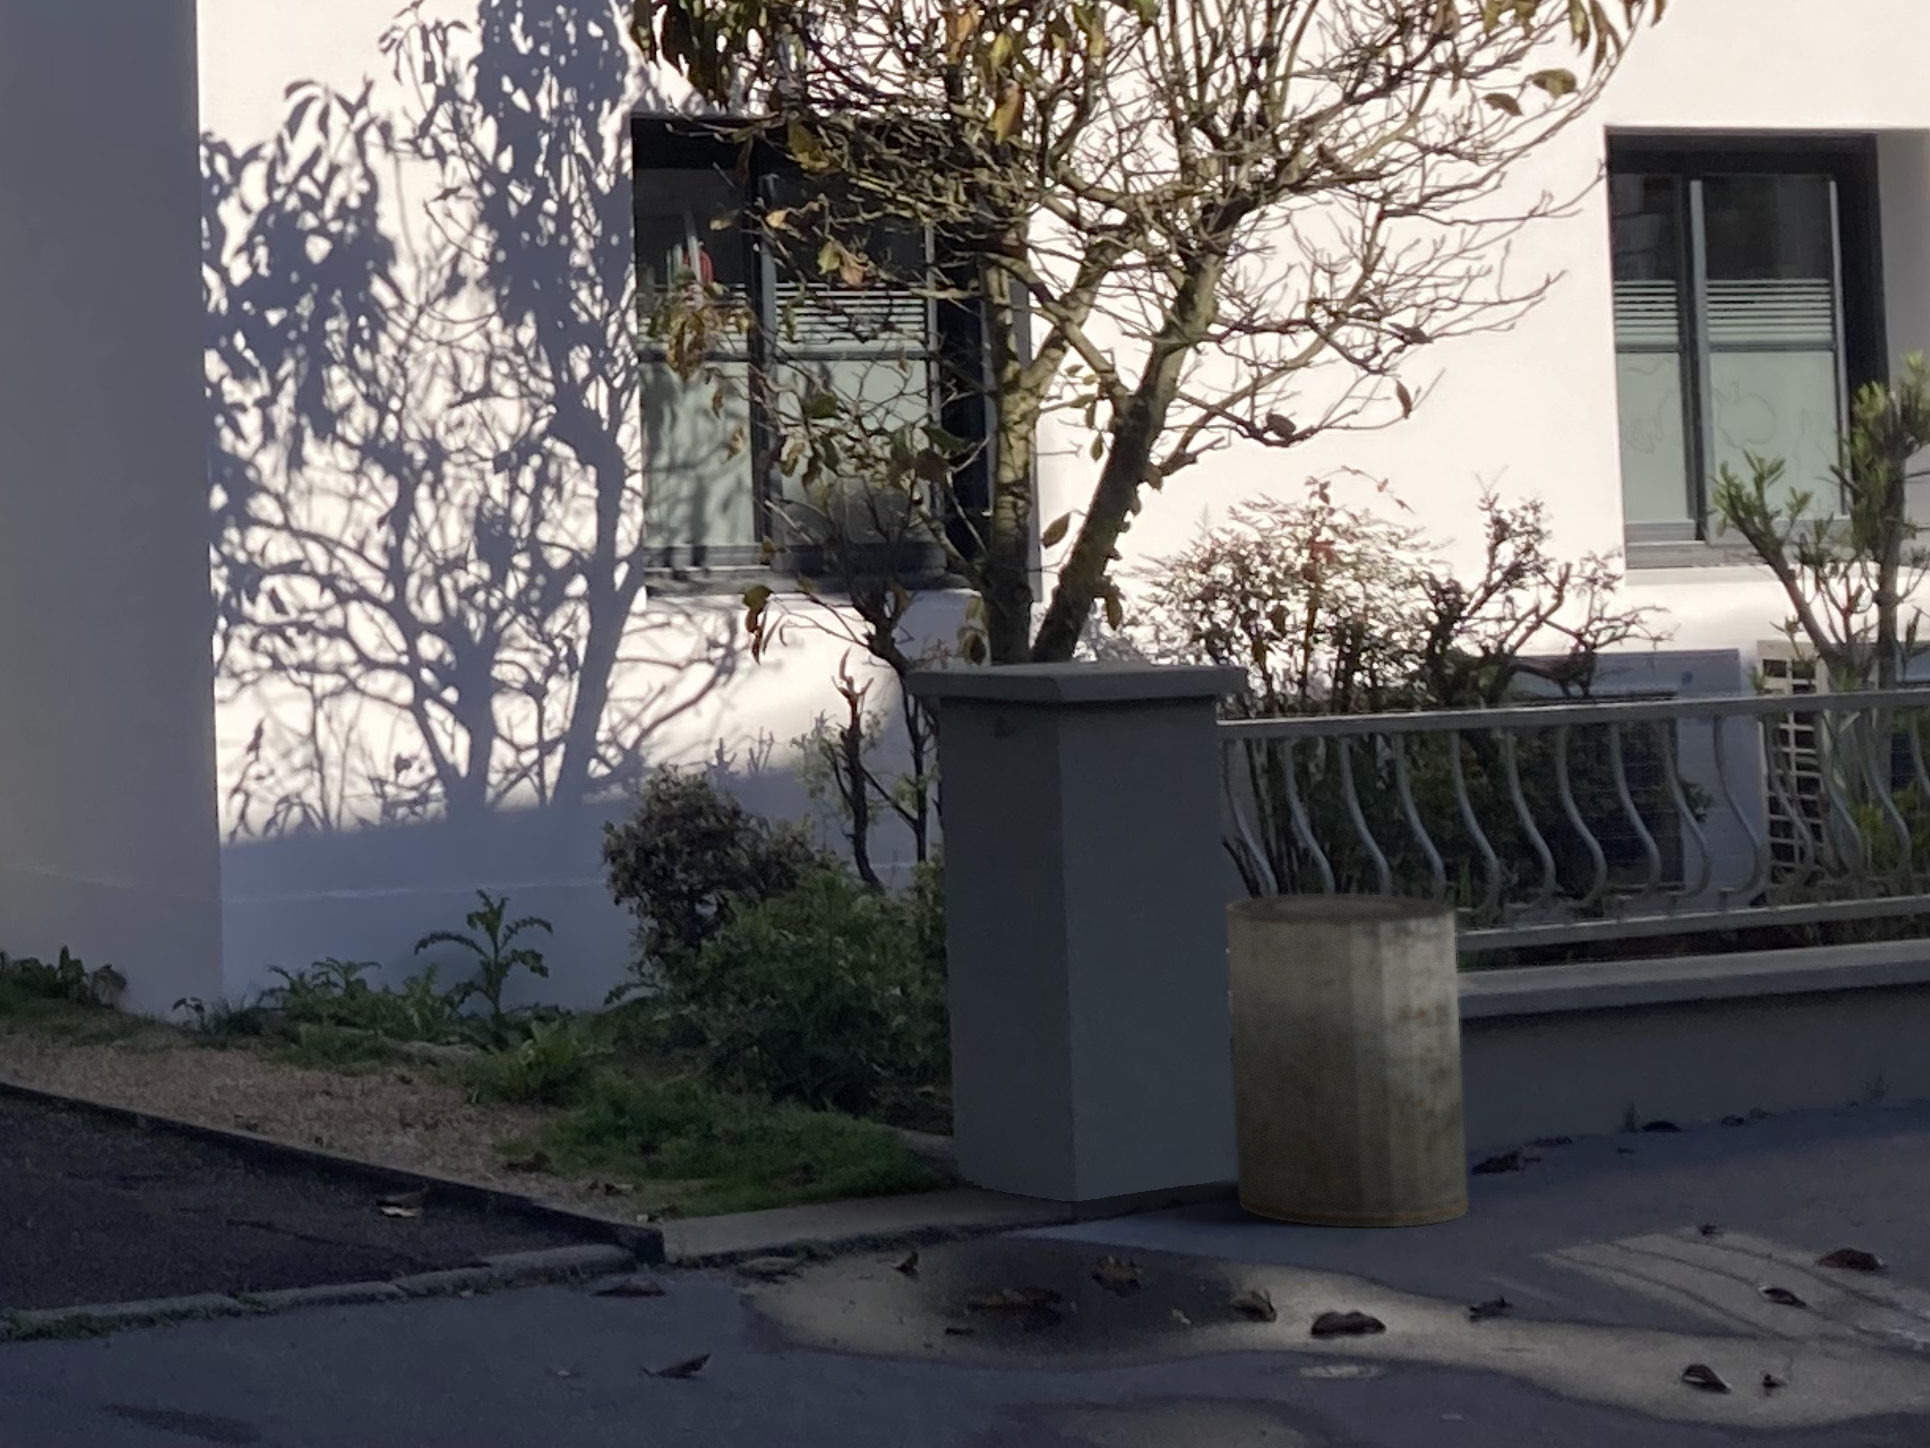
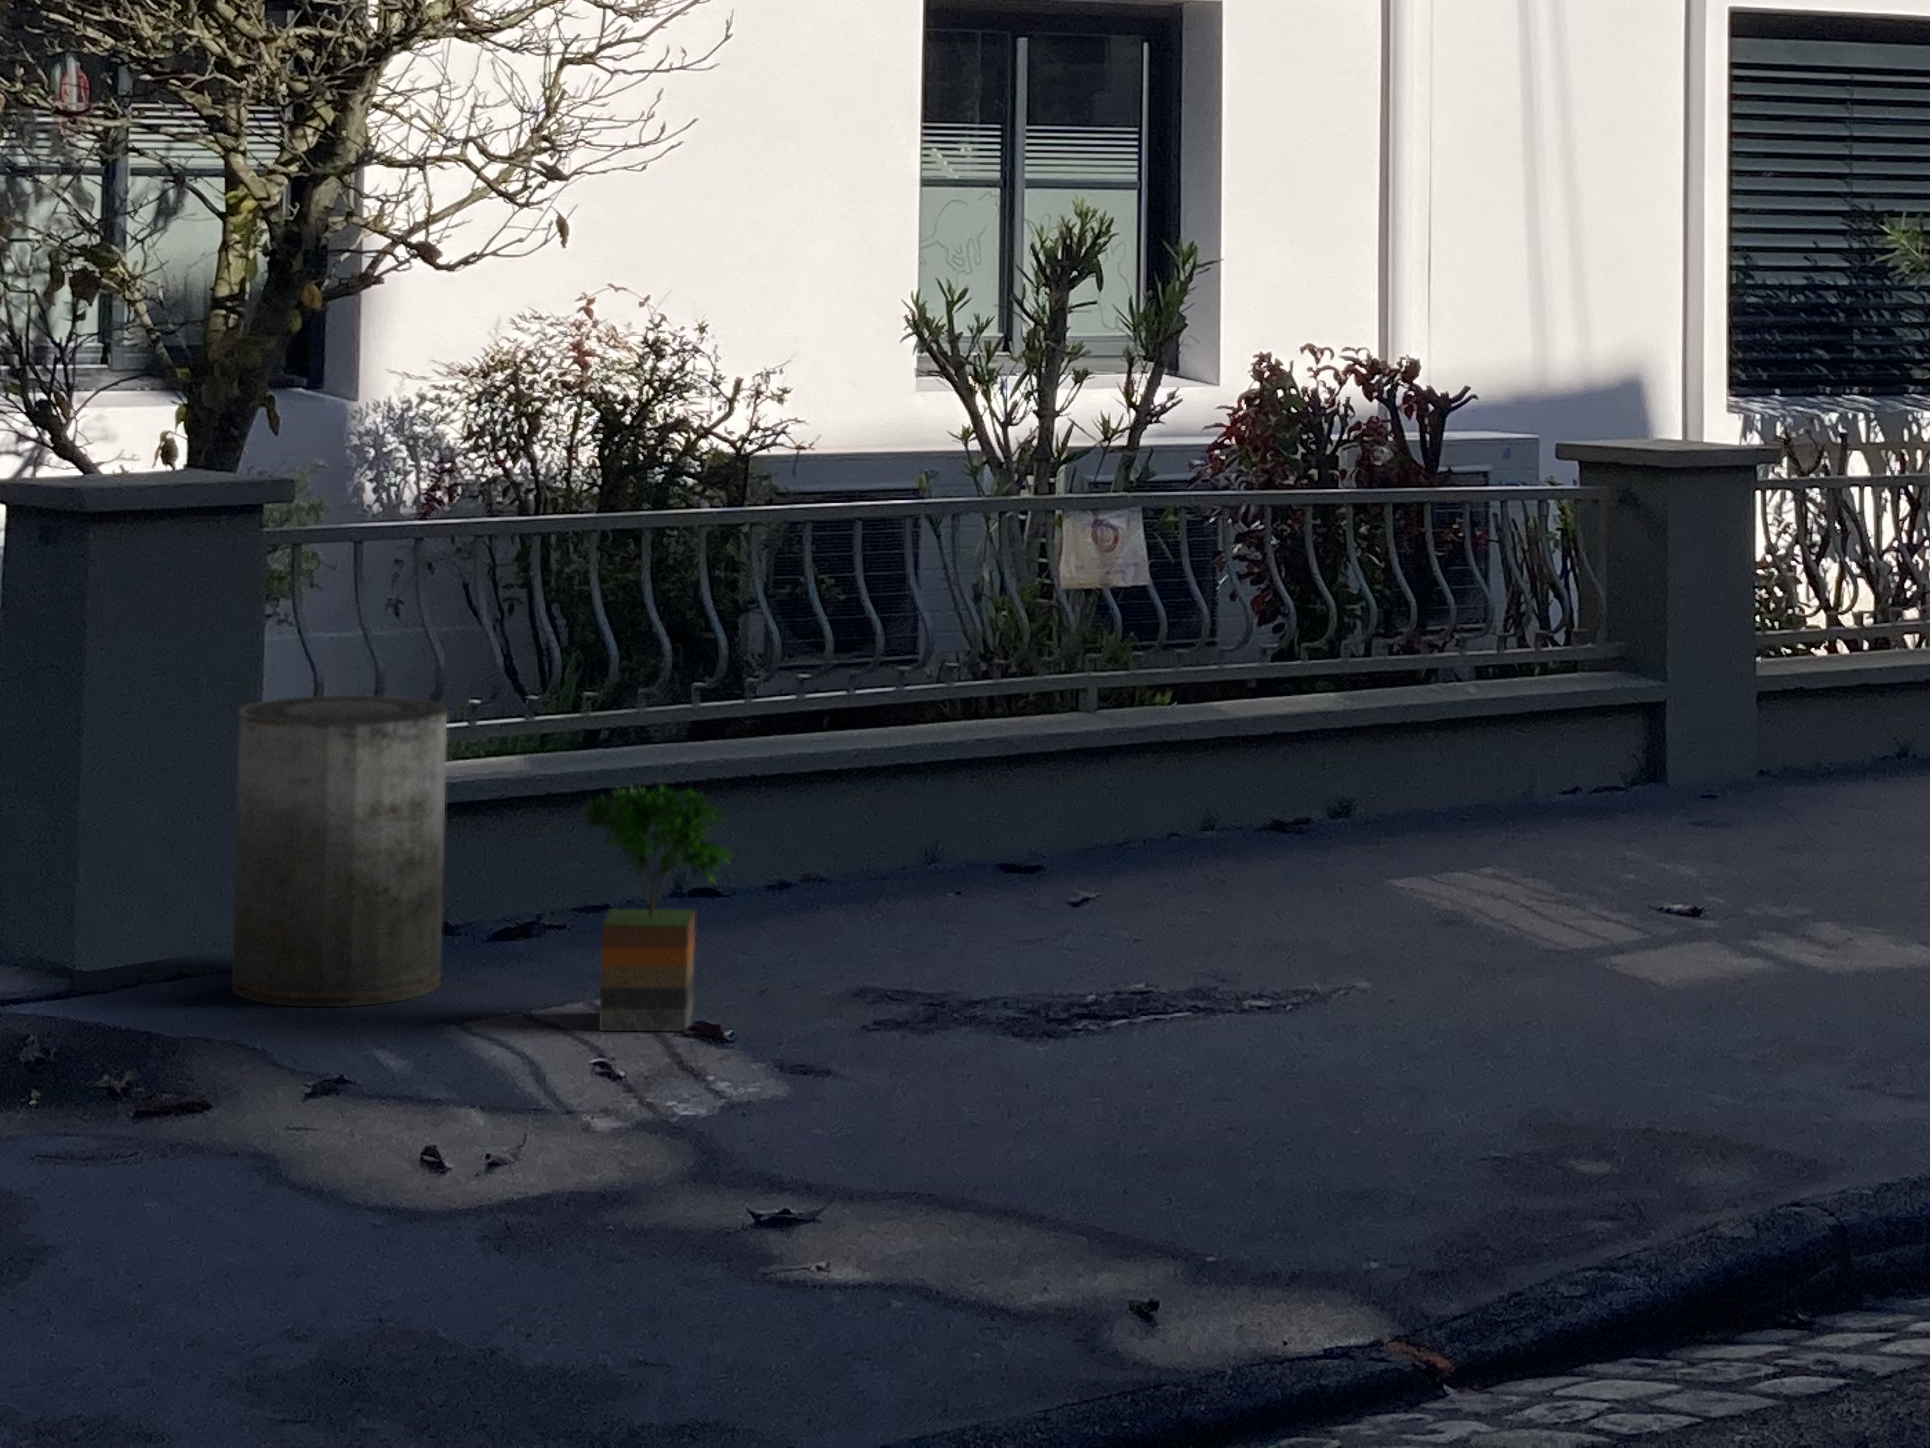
potted tree: none [1643,983,1835,1256] -> present [580,787,731,1031]

